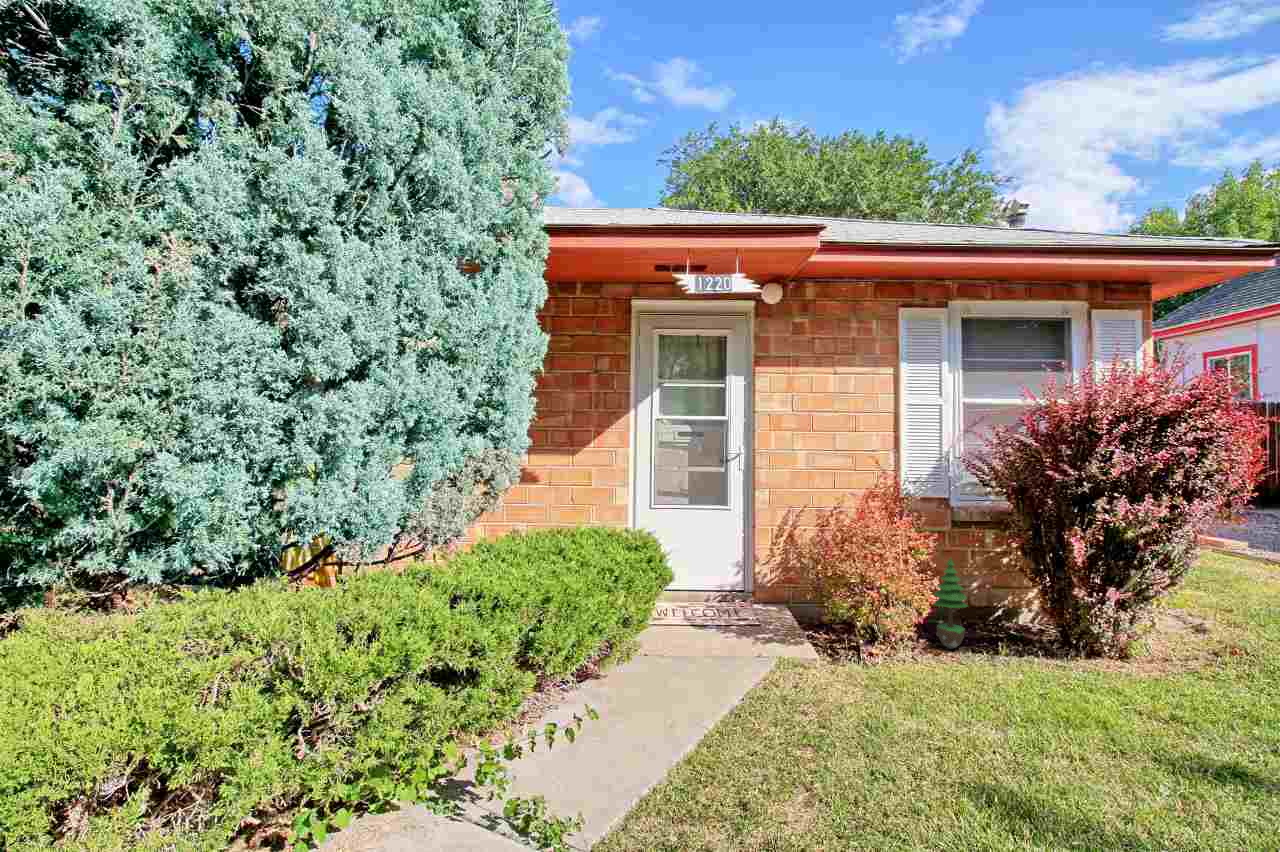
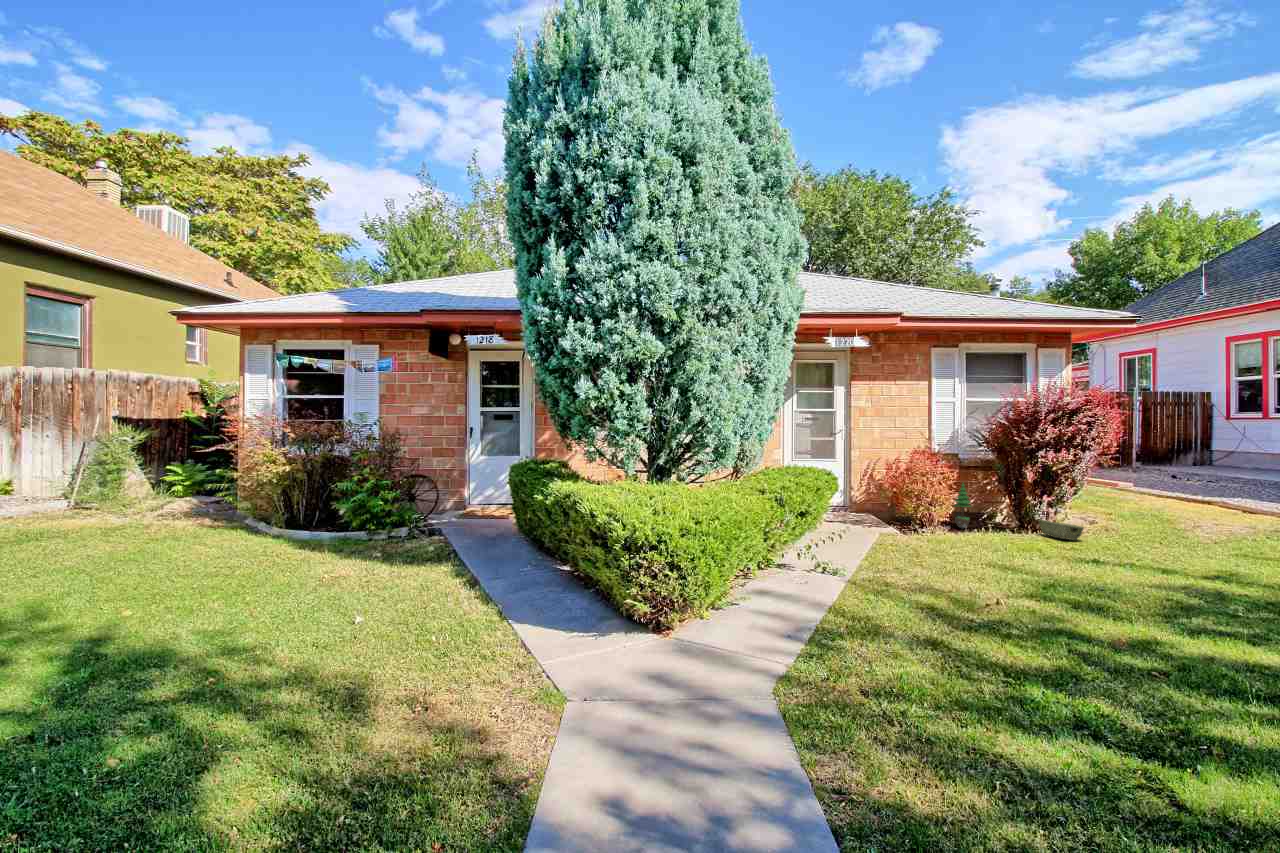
woven basket: none [1099,635,1194,687] -> present [1039,520,1084,540]

